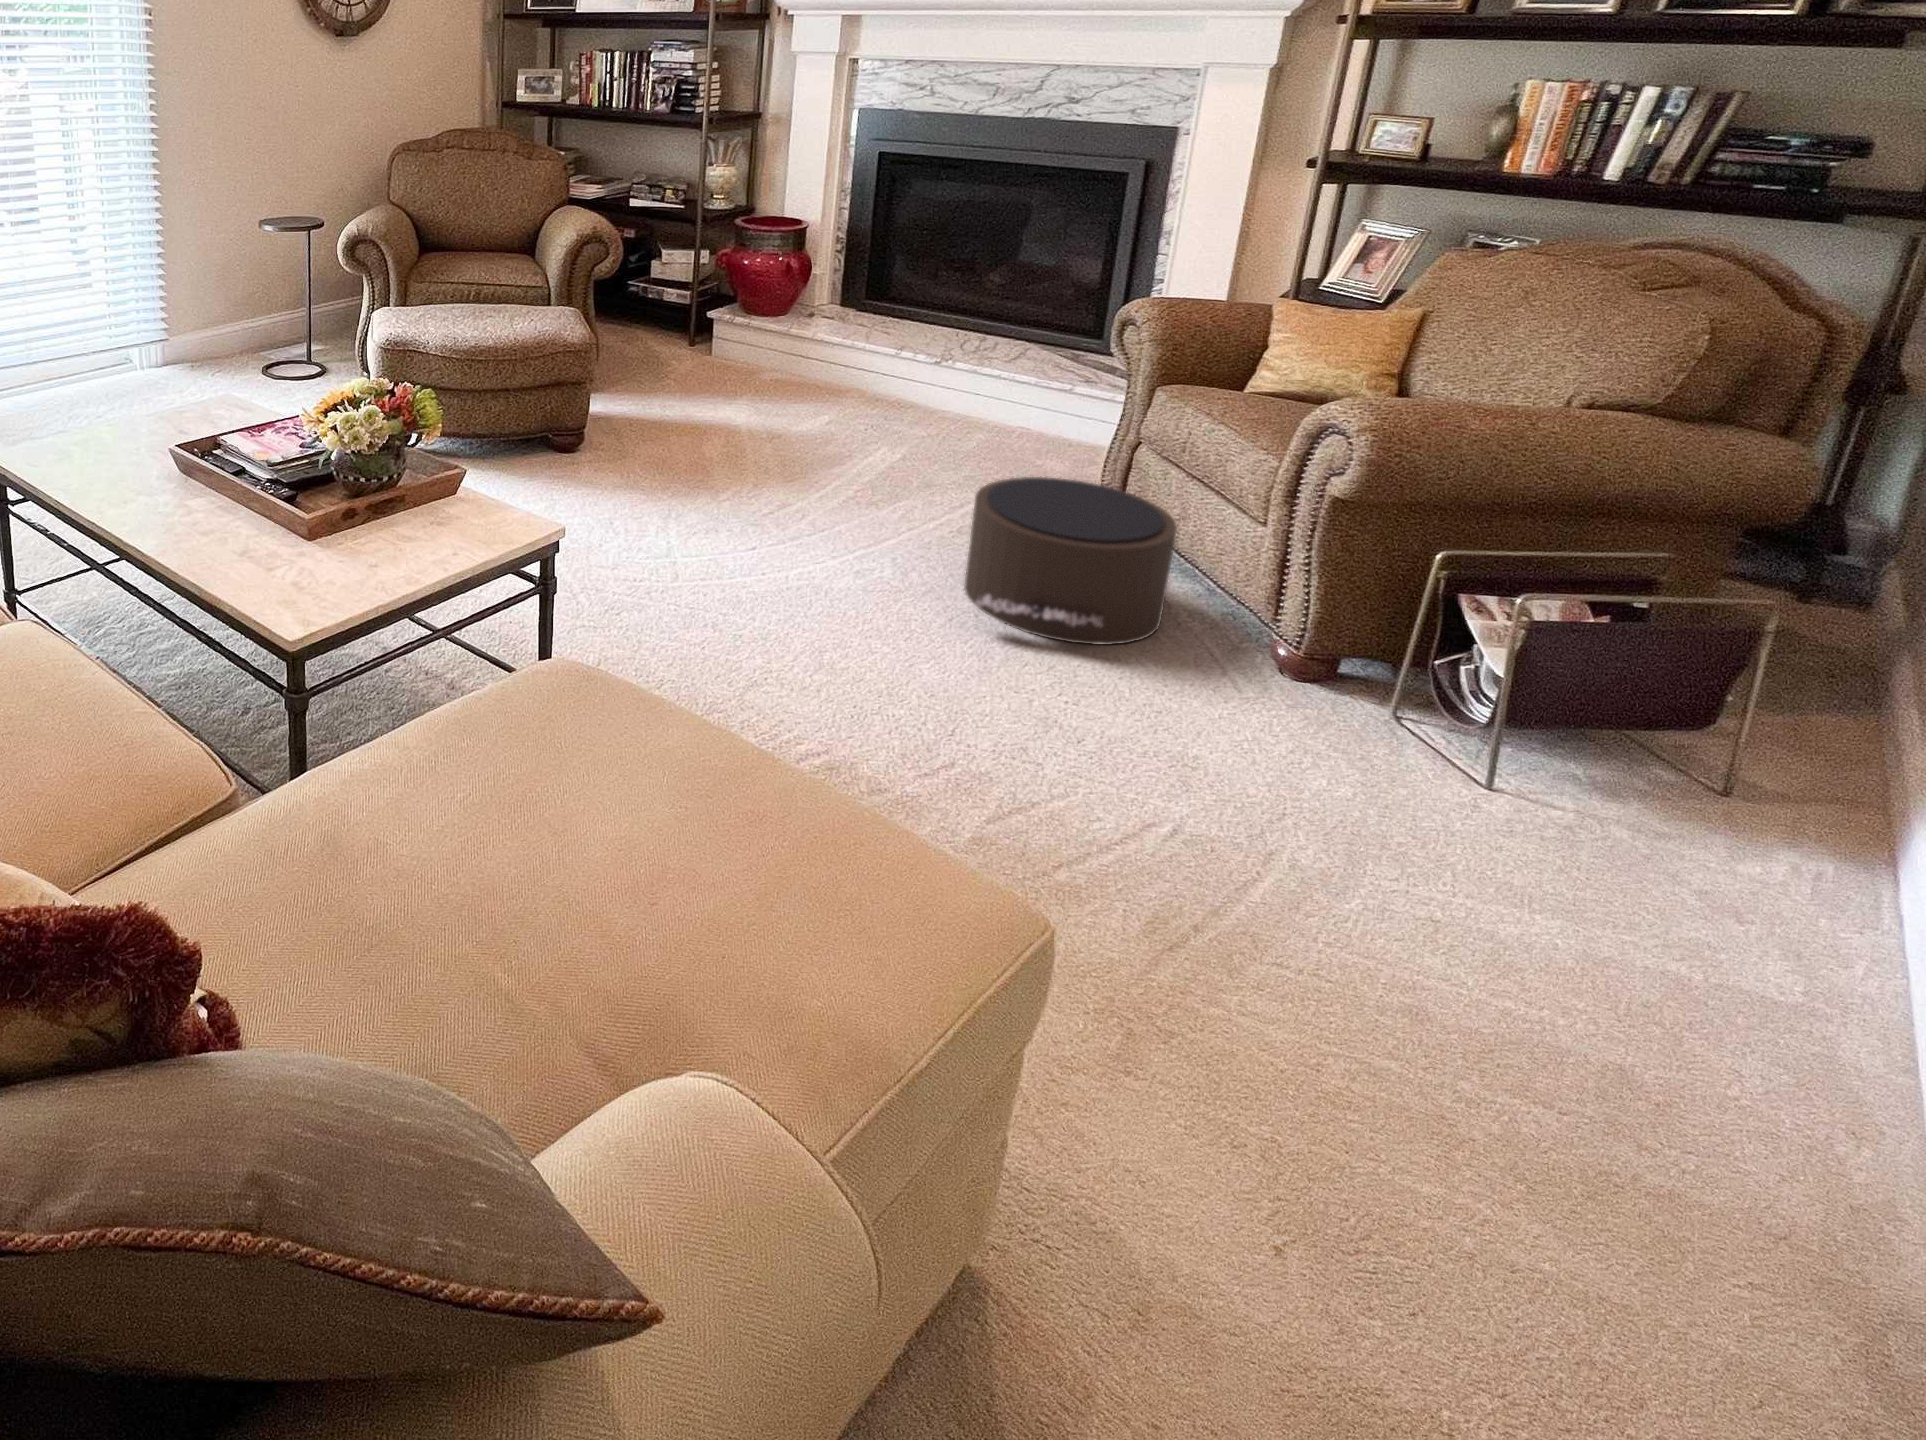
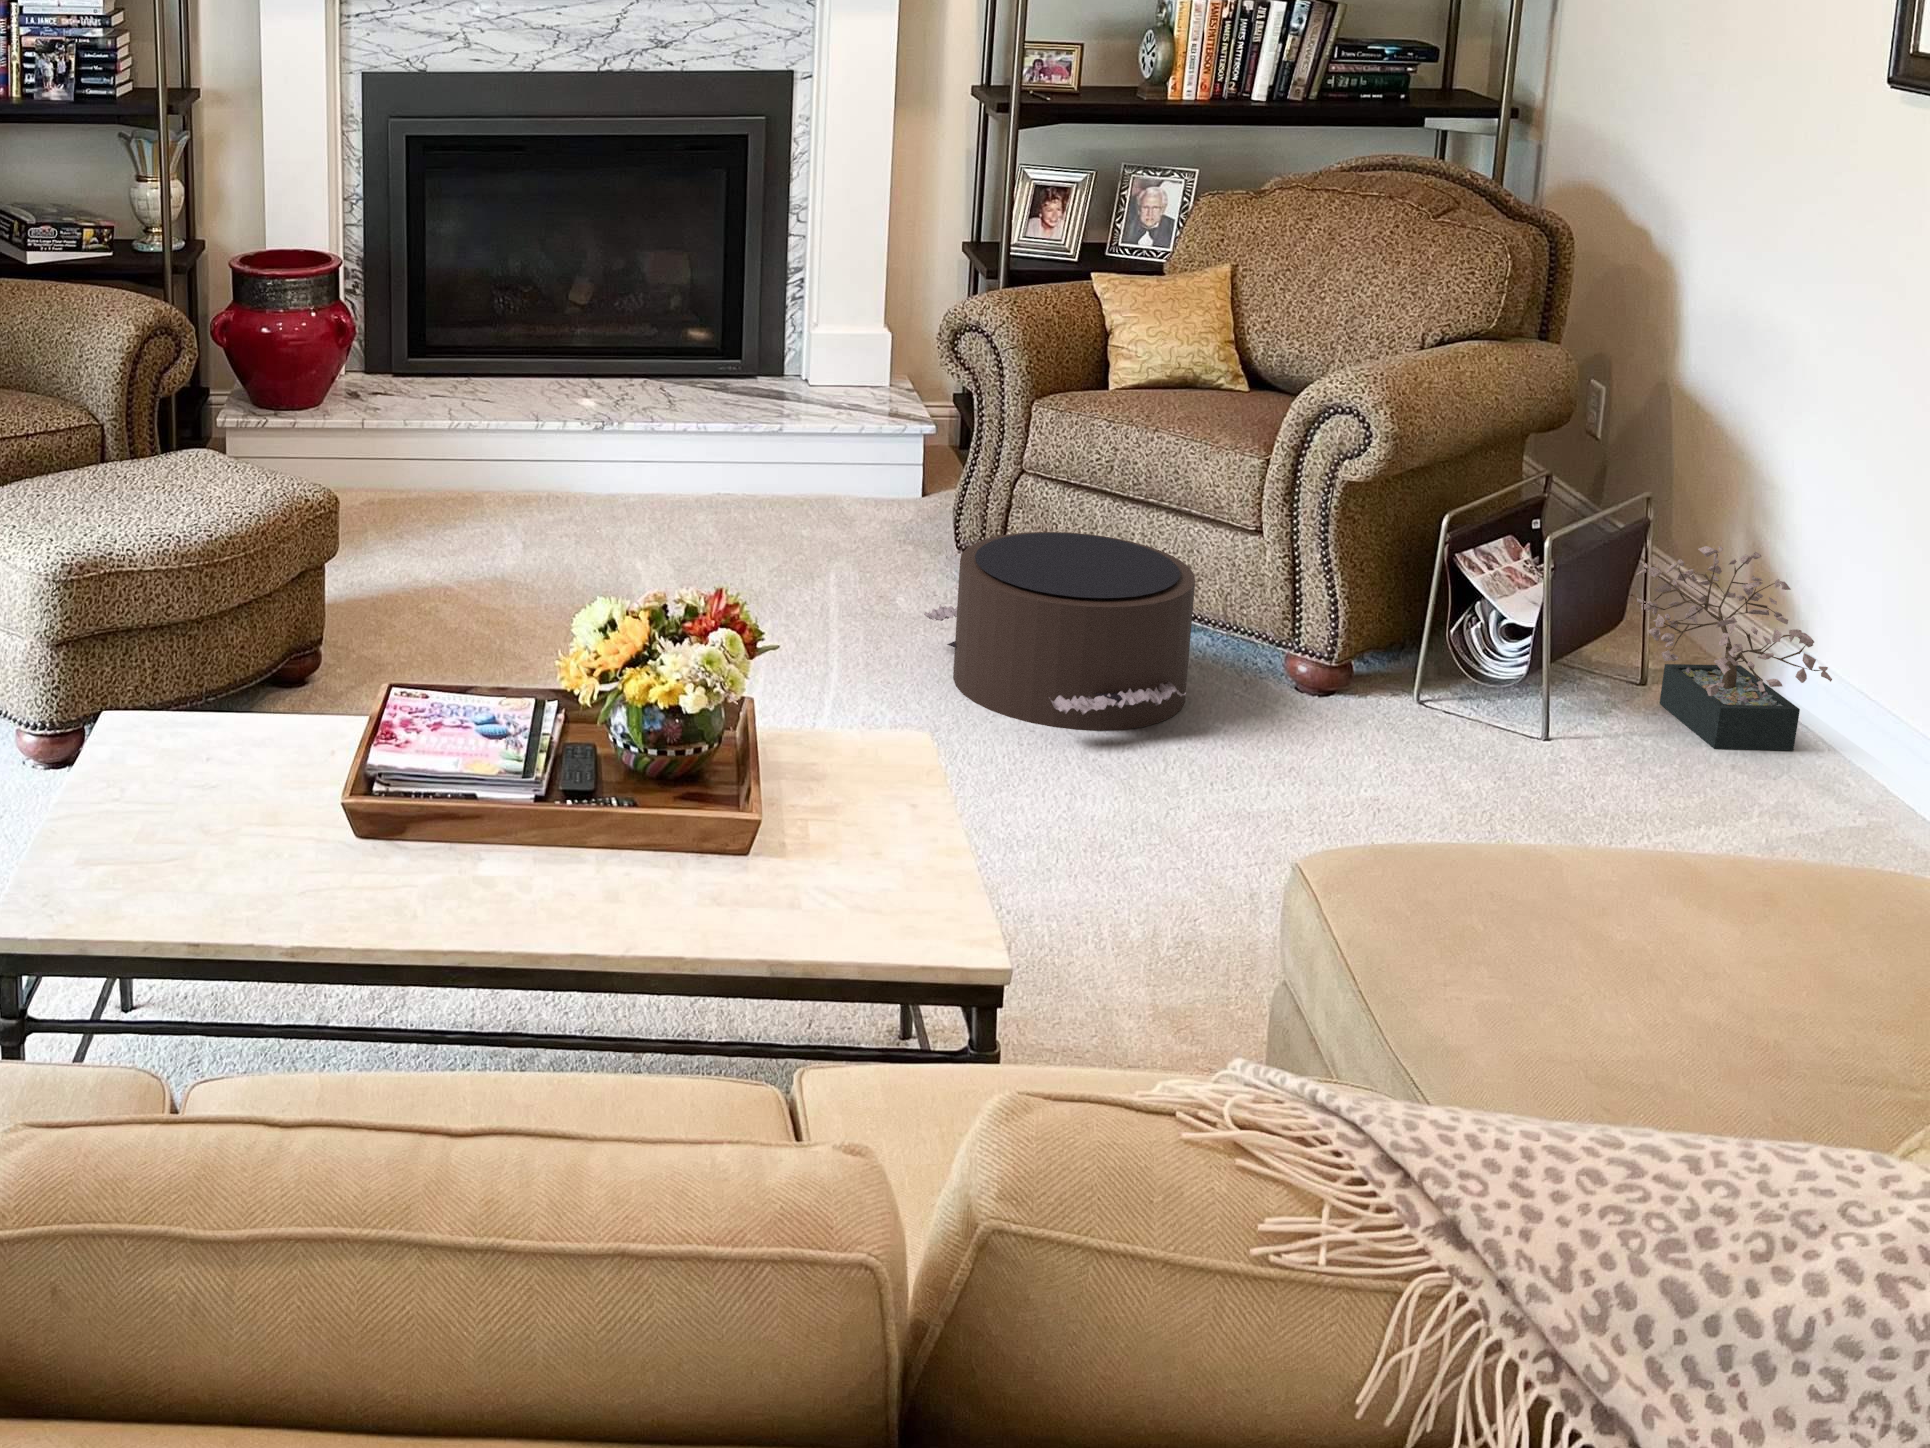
decorative plant: none [1667,660,1877,894] -> present [1637,546,1832,751]

